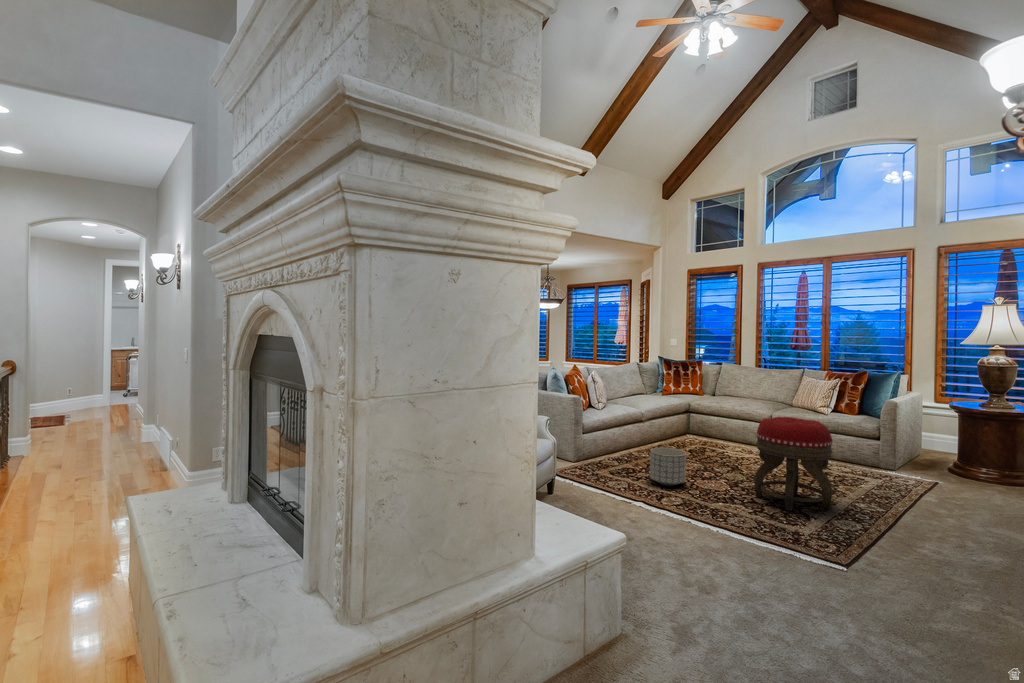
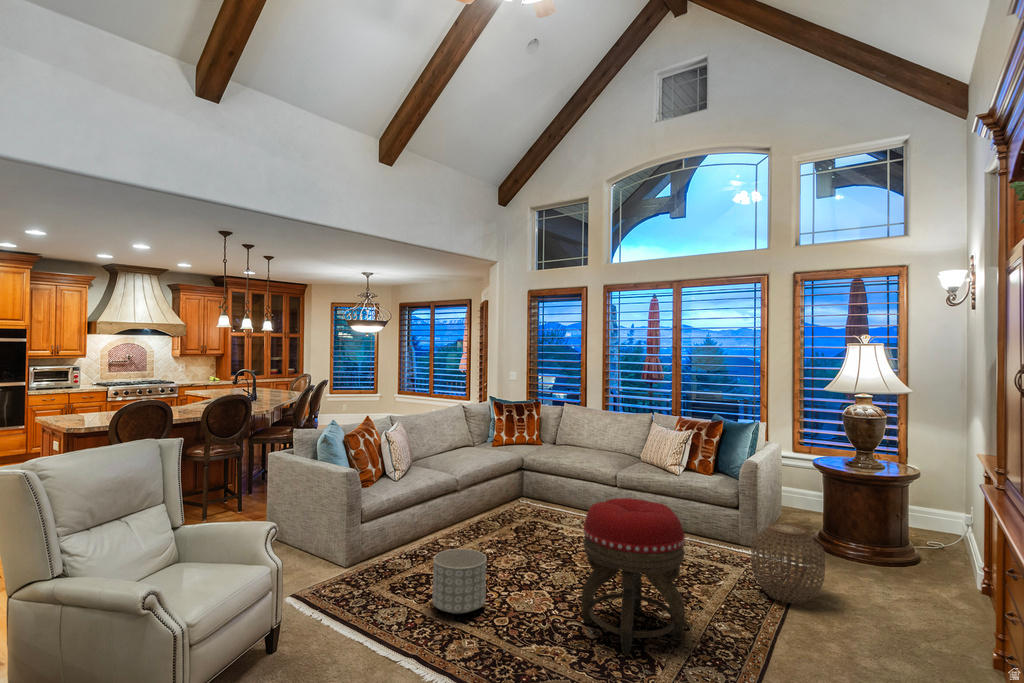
woven basket: none [887,444,950,500] -> present [751,523,825,604]

